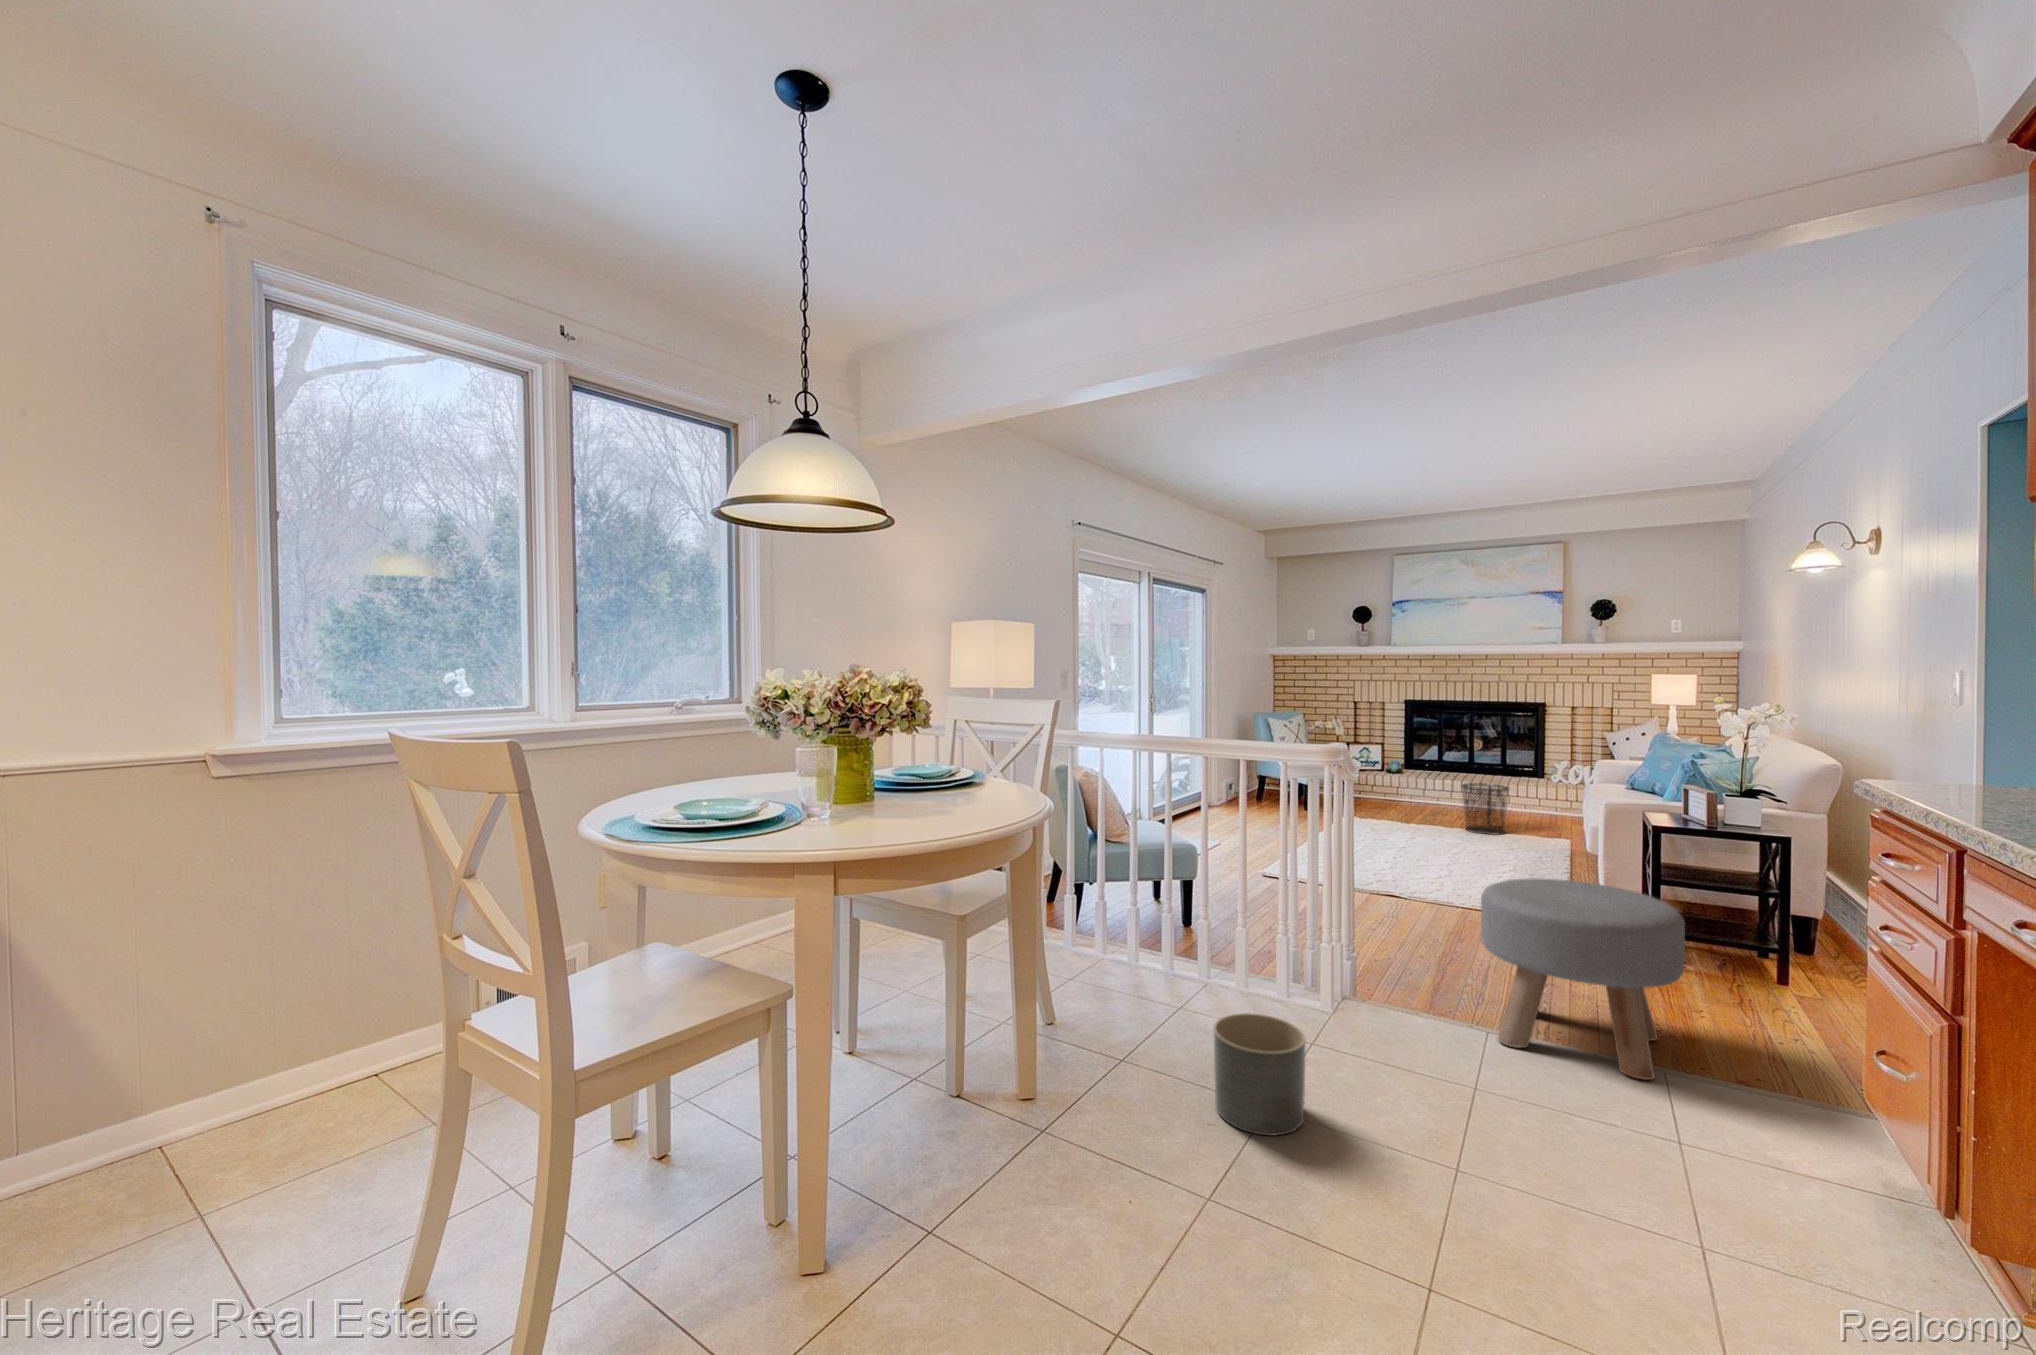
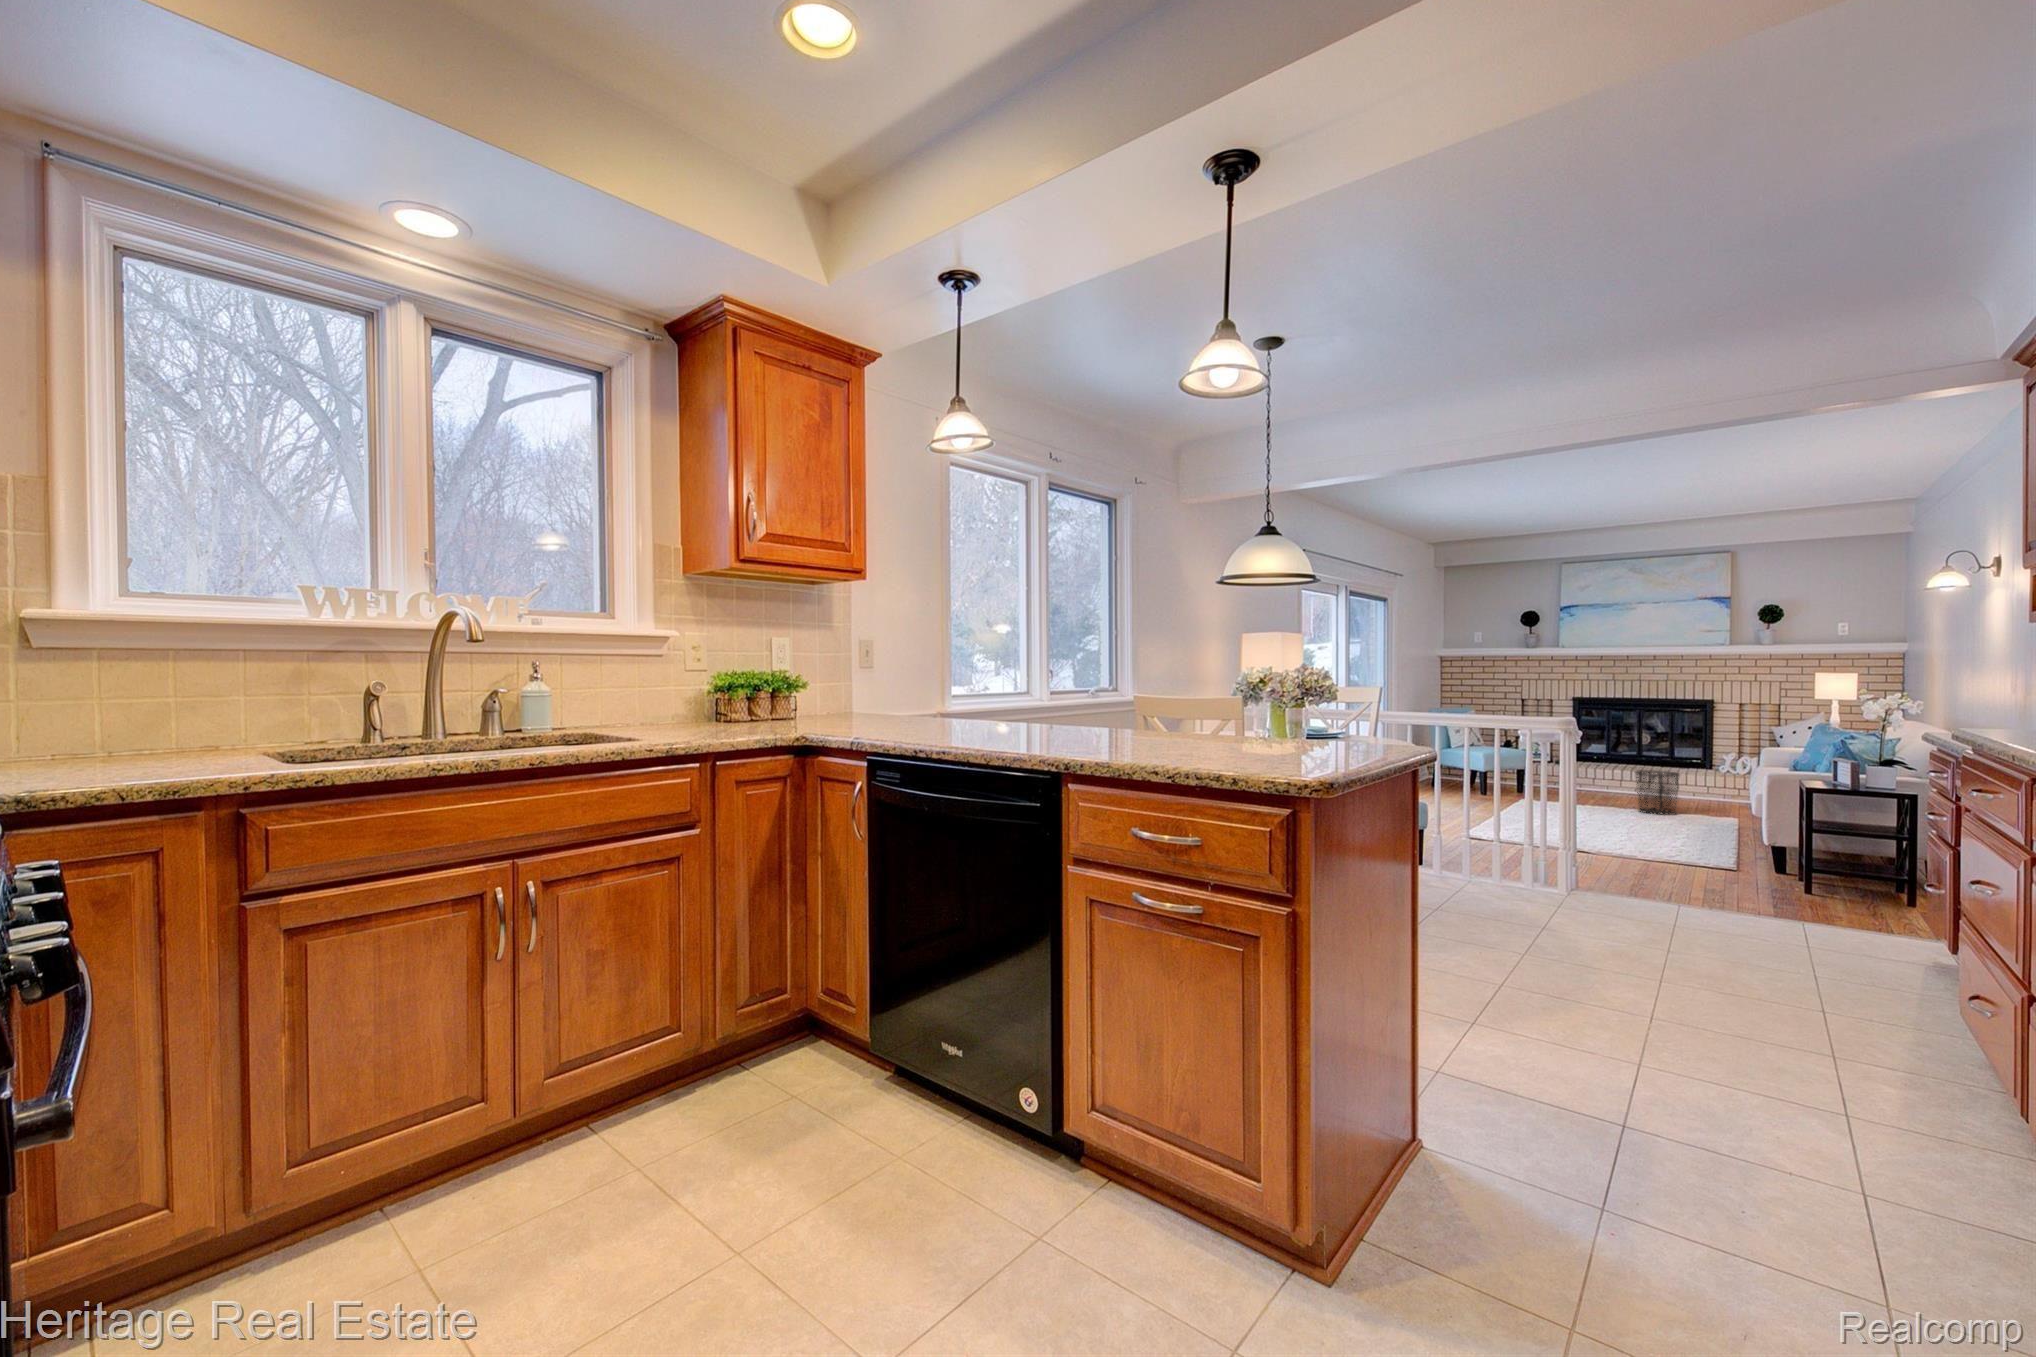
ottoman: present [1481,878,1685,1080] -> none [1672,816,1822,938]
planter: present [1213,1013,1306,1135] -> none [1501,887,1565,951]

